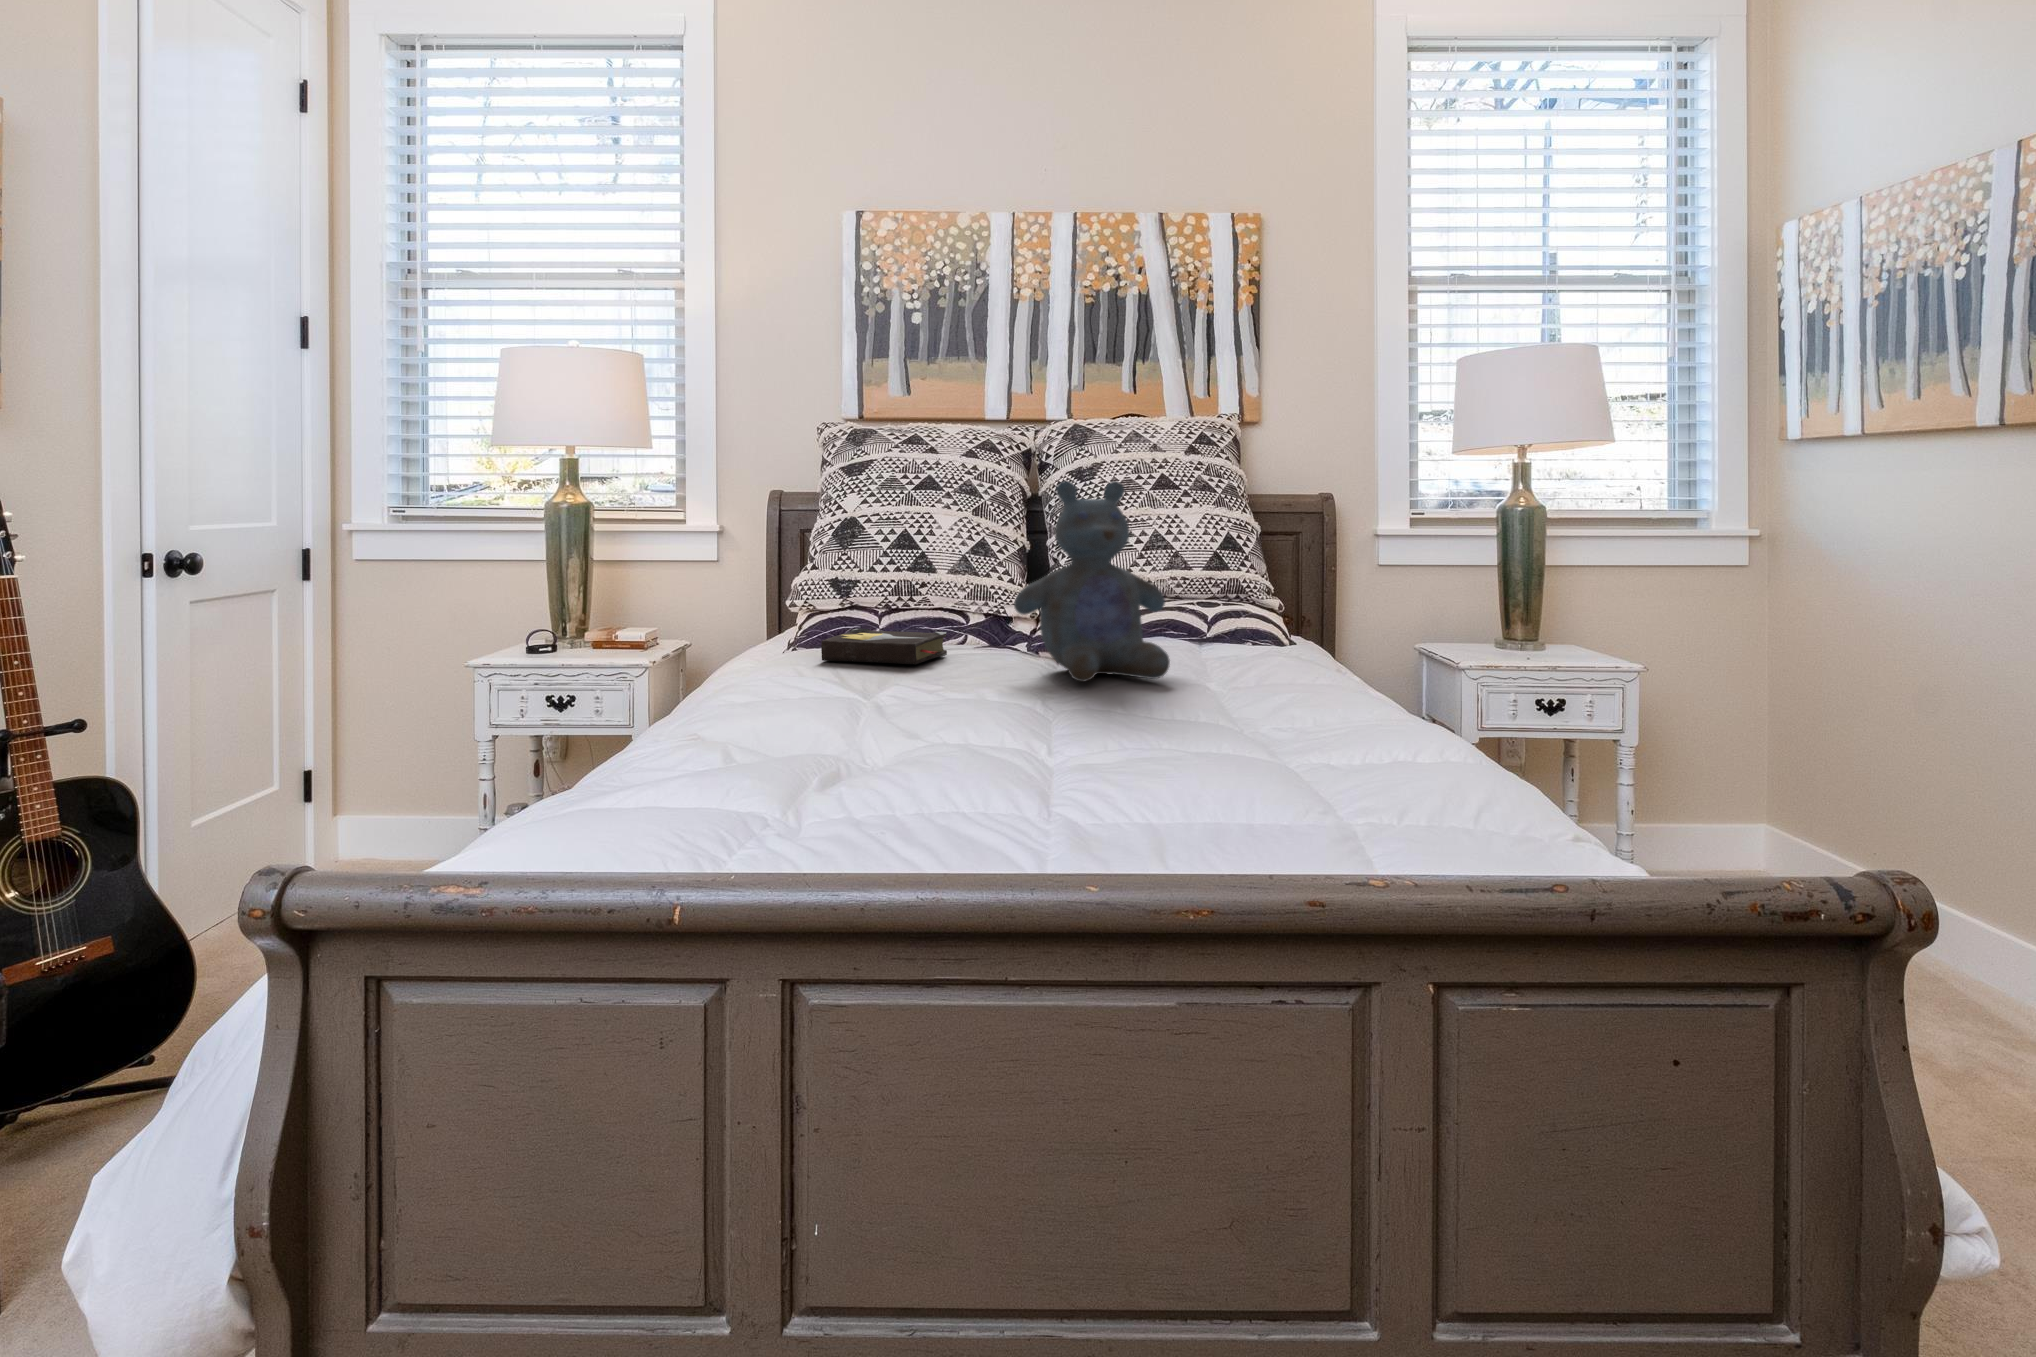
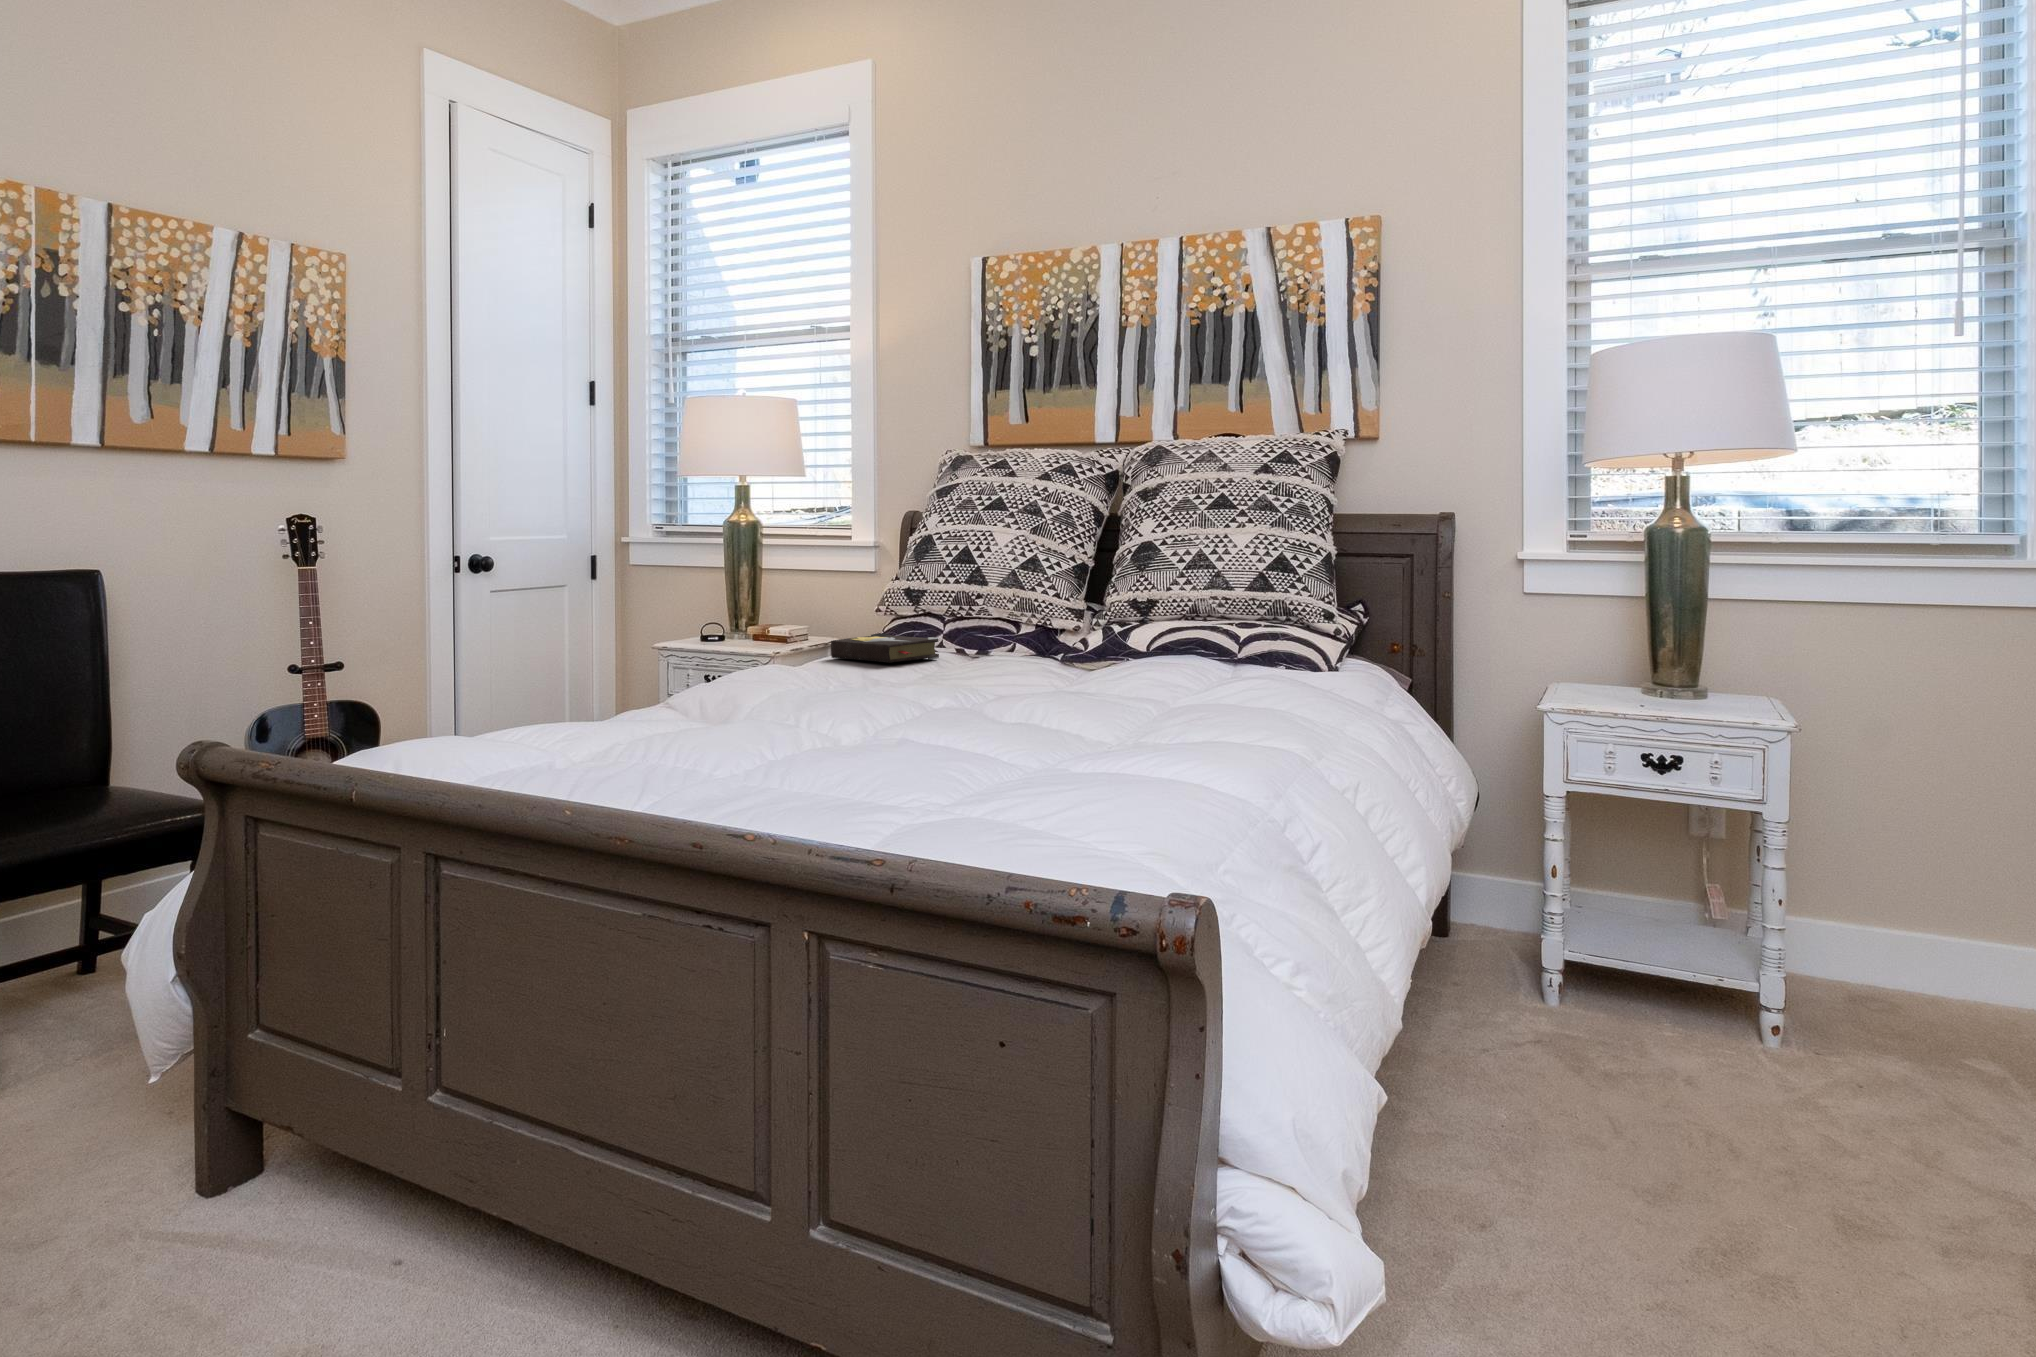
stuffed bear: present [1014,481,1170,682] -> none [952,498,1100,681]

